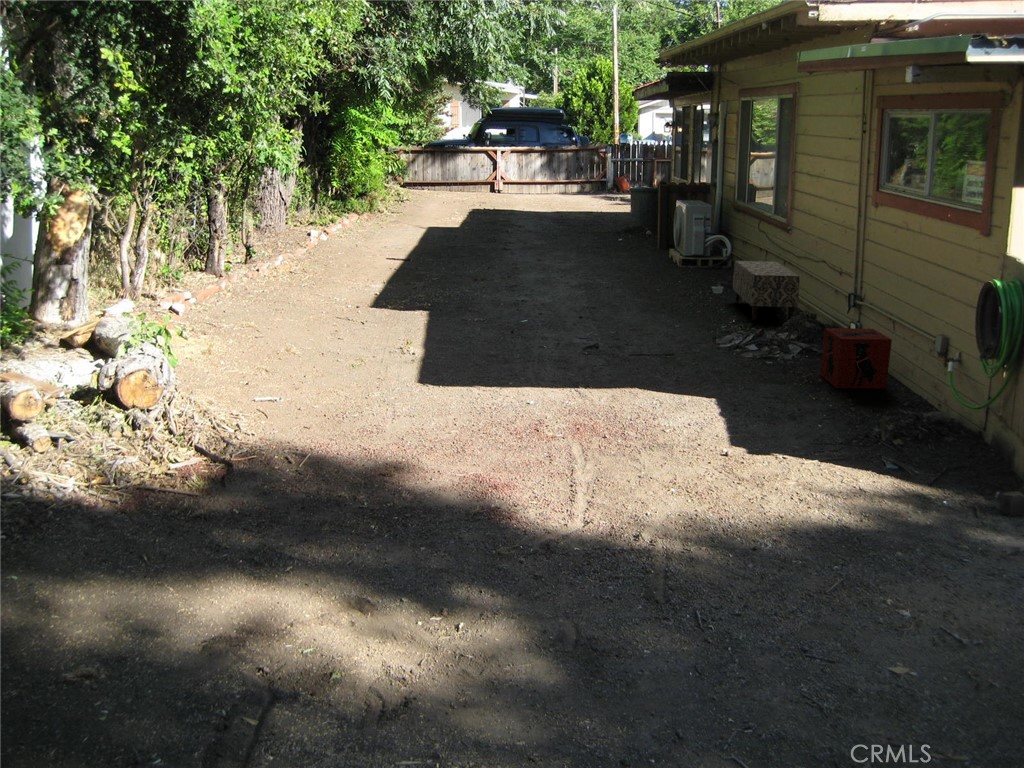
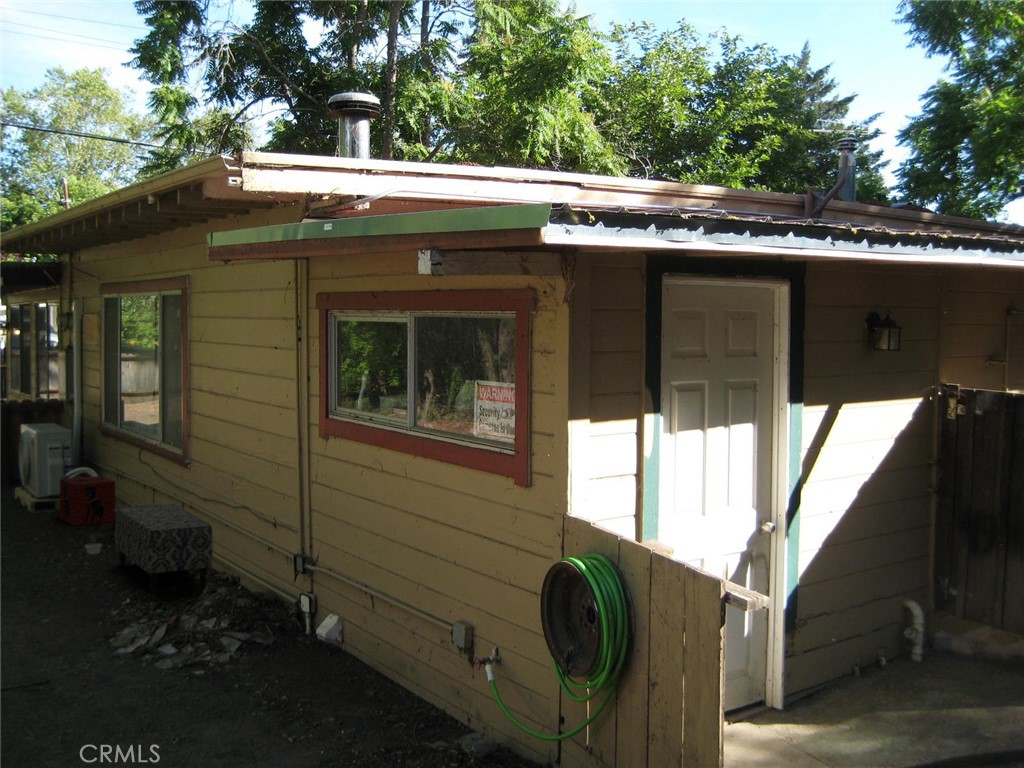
storage box: present [820,328,892,389] -> present [59,476,115,526]

